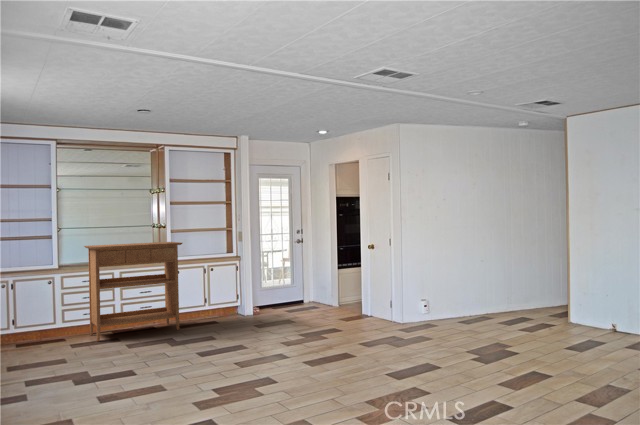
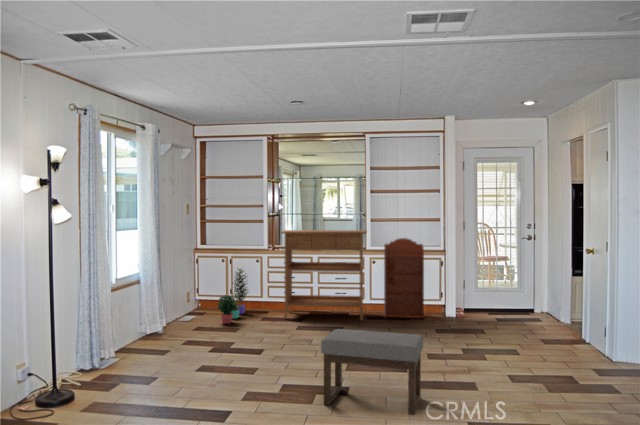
bookcase: none [188,247,231,325] -> present [384,238,424,318]
potted plant: none [20,292,47,357] -> present [217,269,248,324]
ottoman: none [248,321,336,394] -> present [321,329,423,415]

